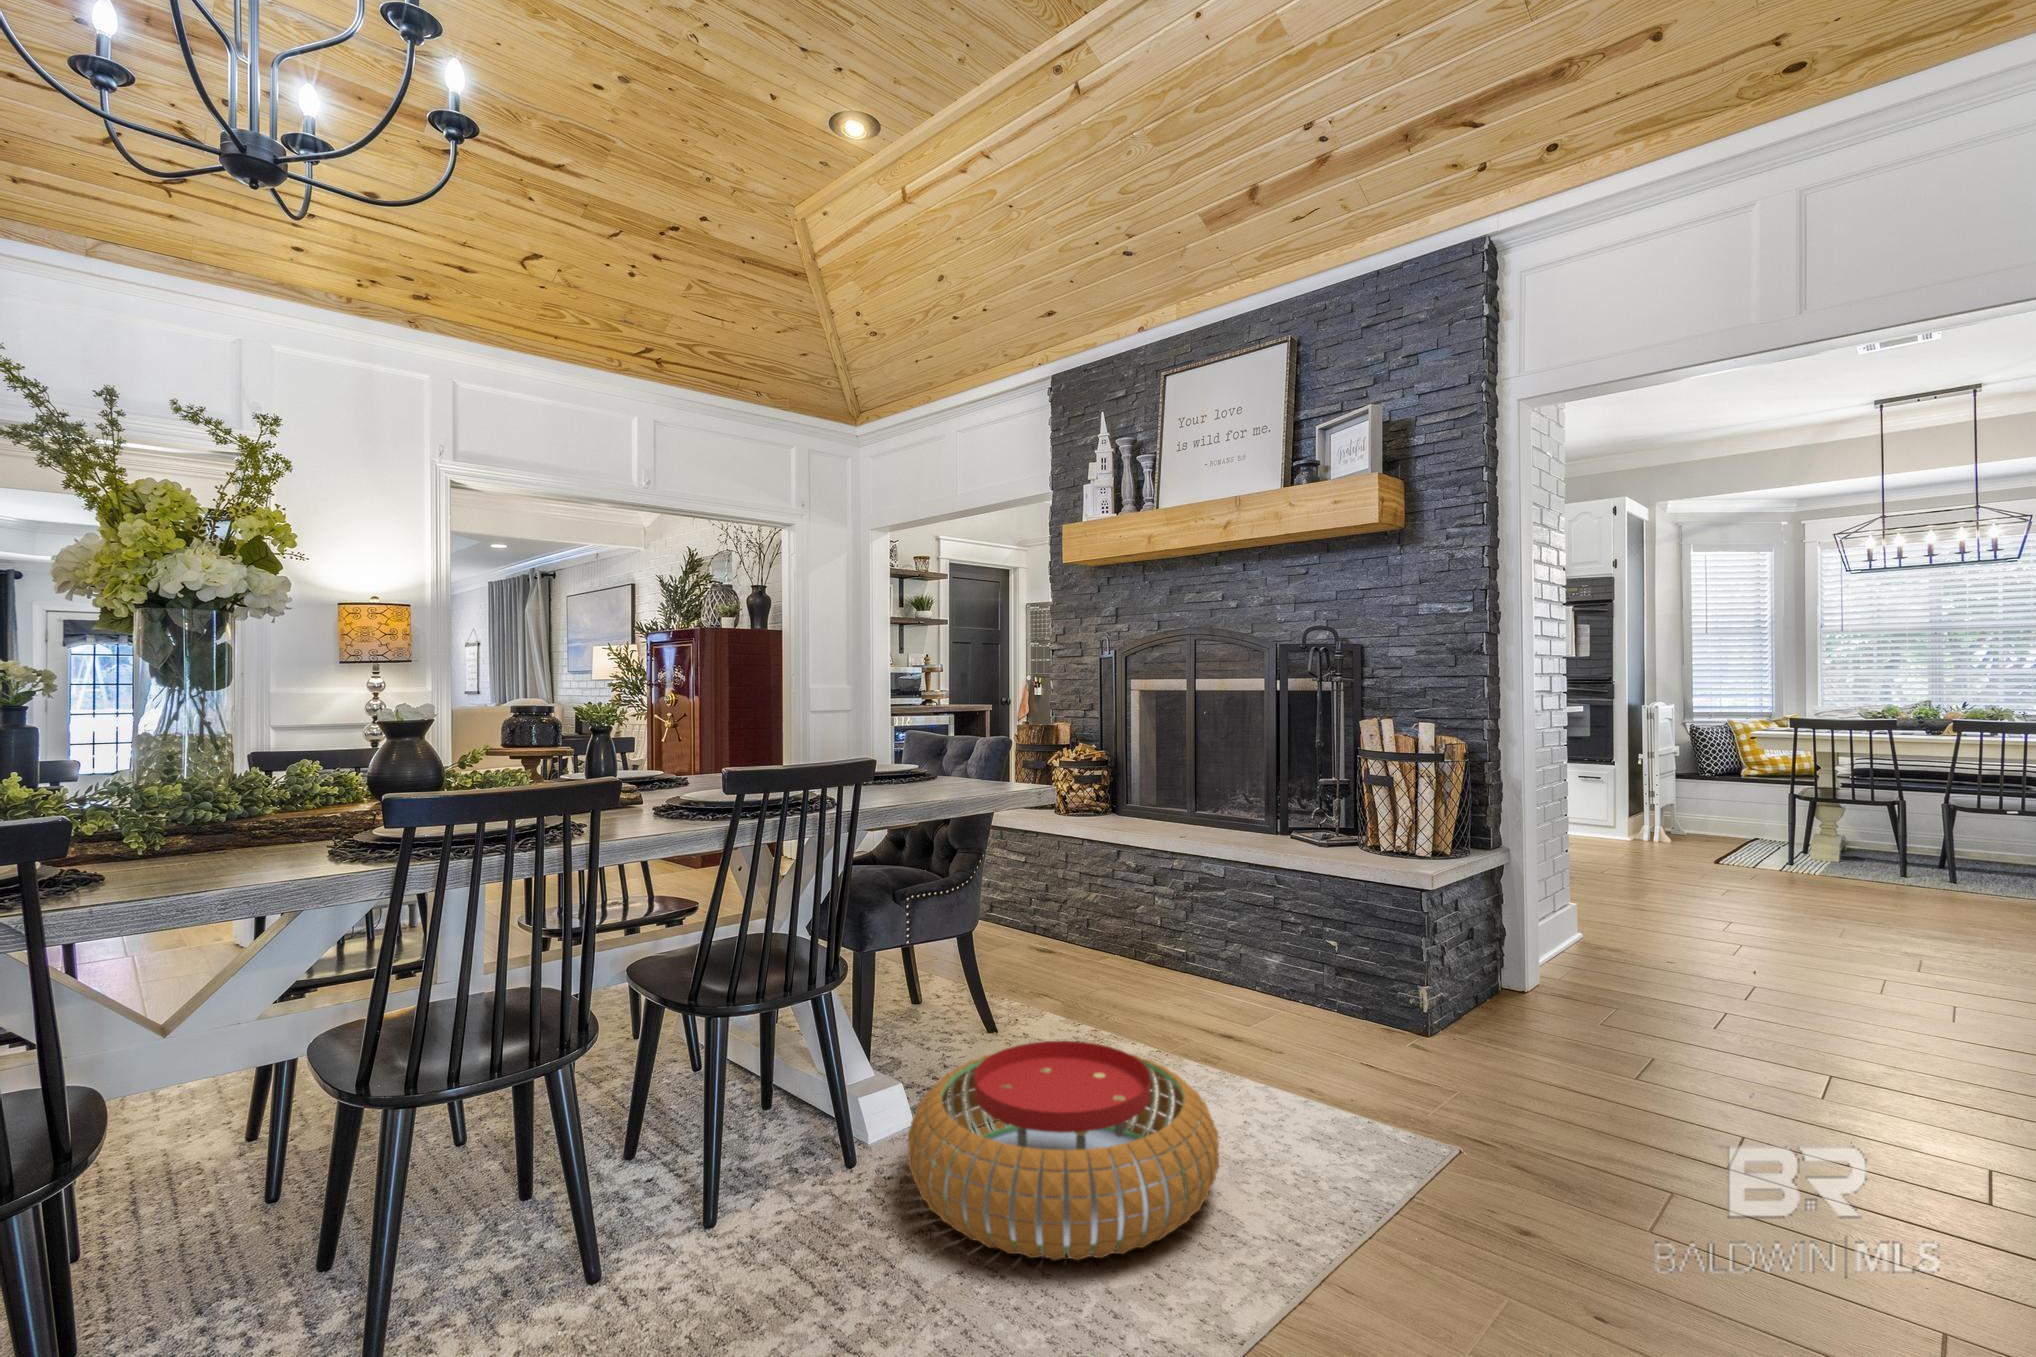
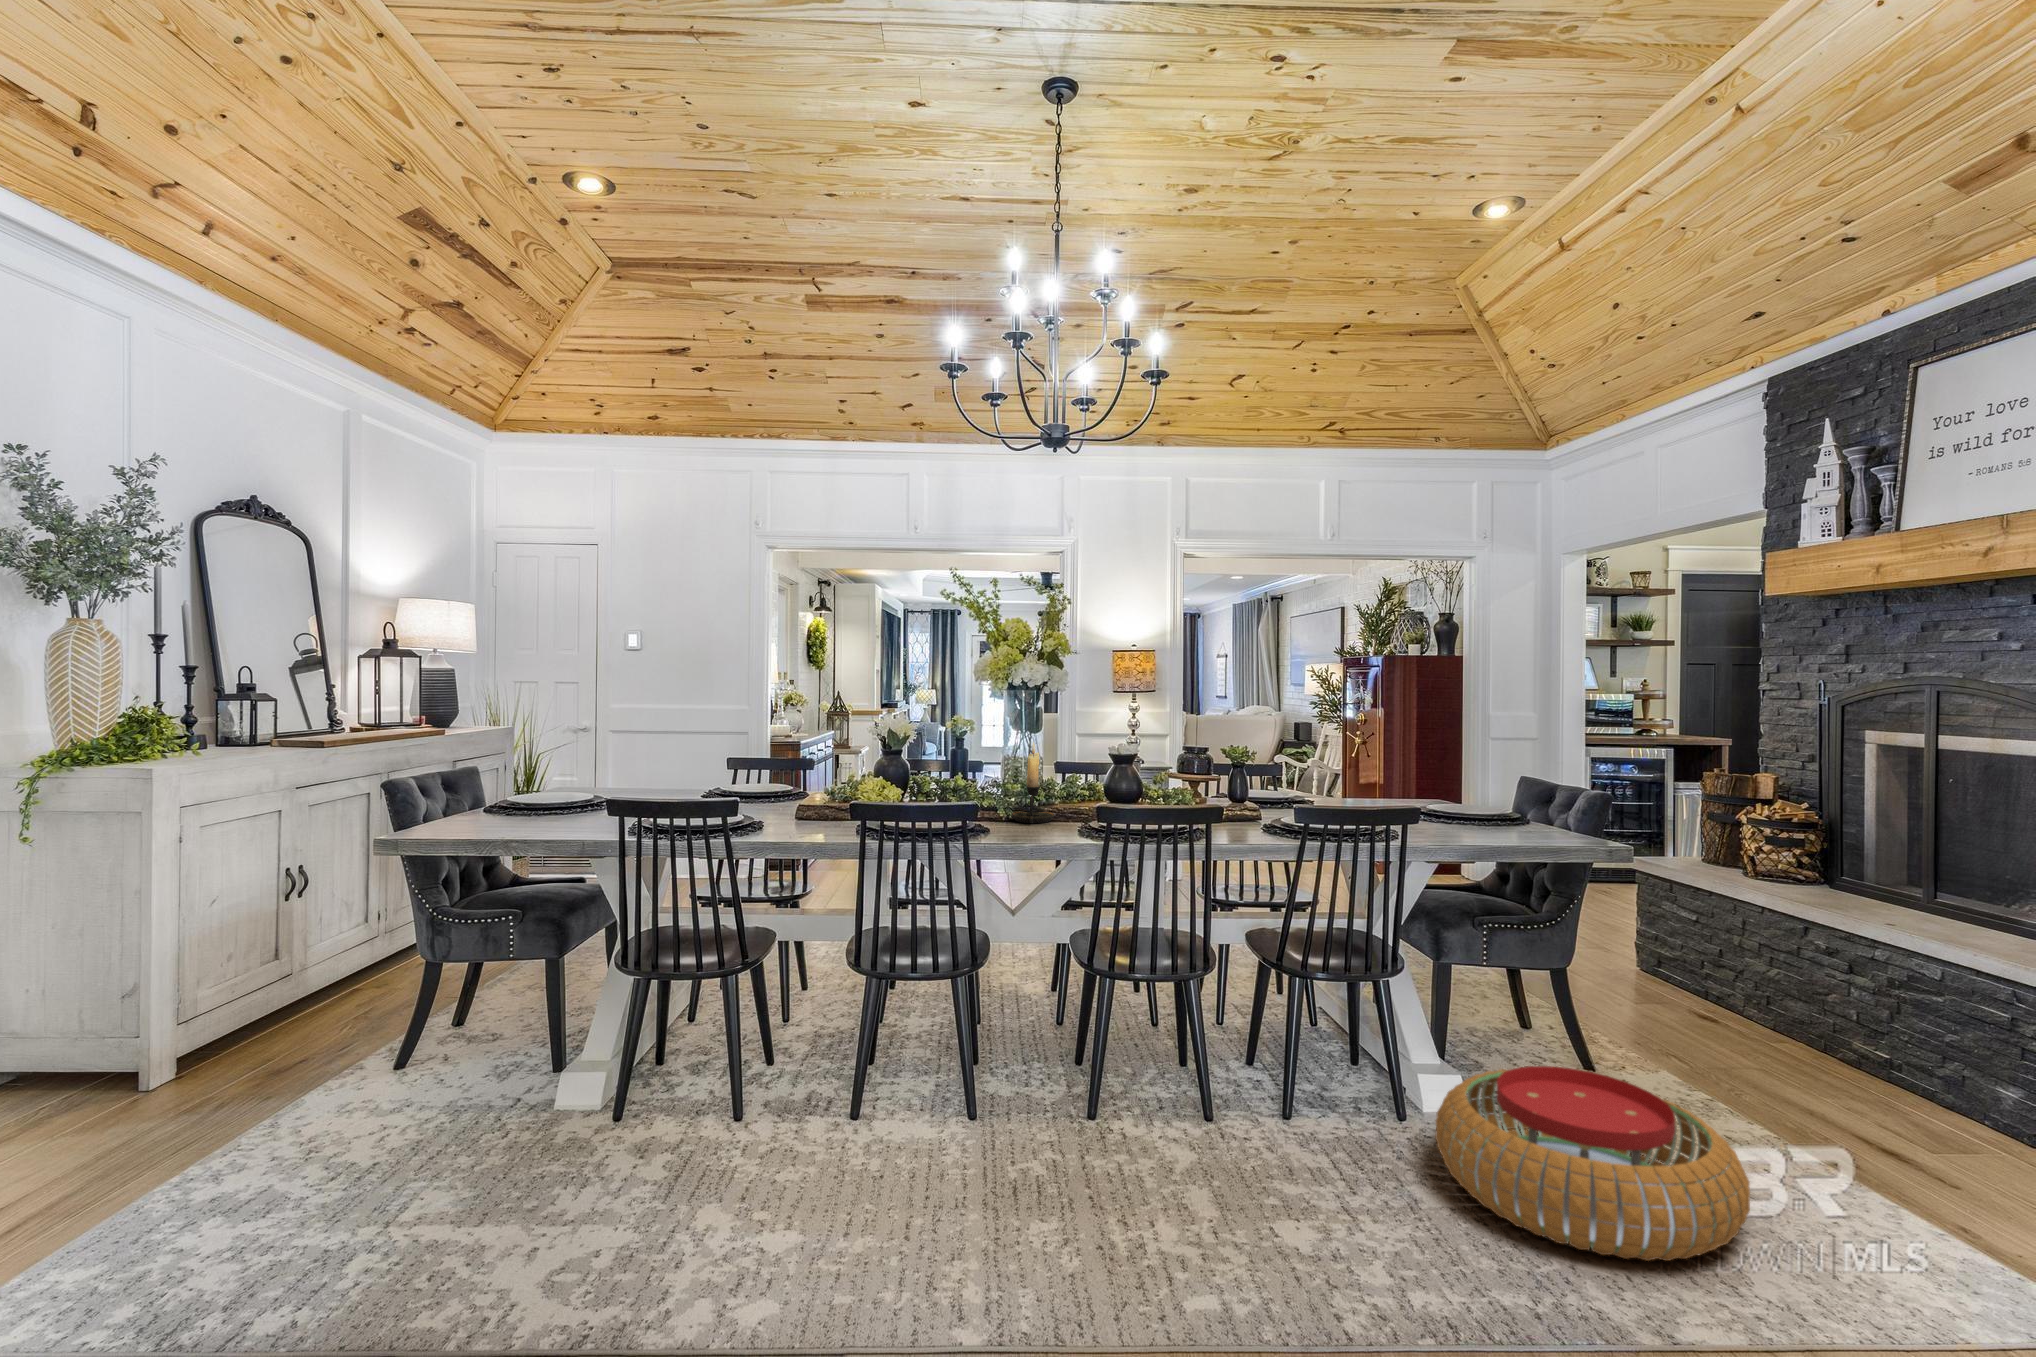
candle holder: none [170,710,270,860] -> present [1012,742,1054,823]

